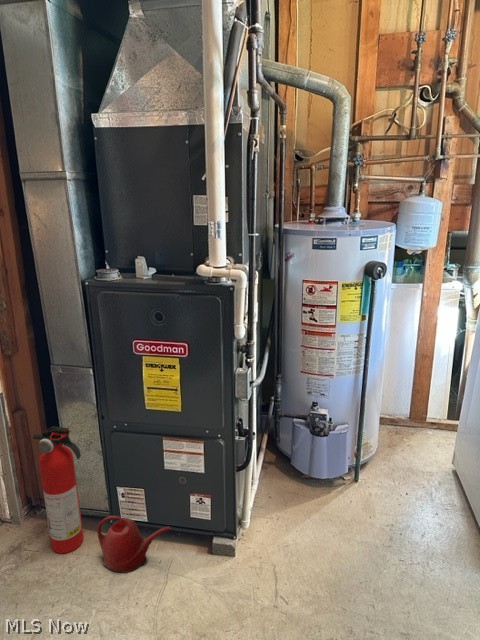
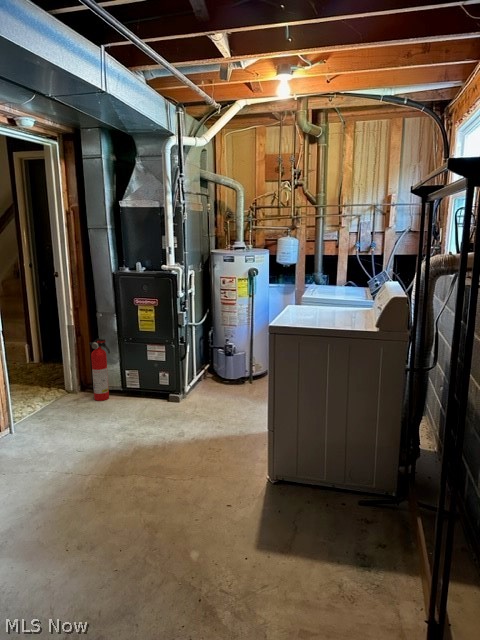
watering can: present [97,516,171,573] -> none [116,380,150,405]

